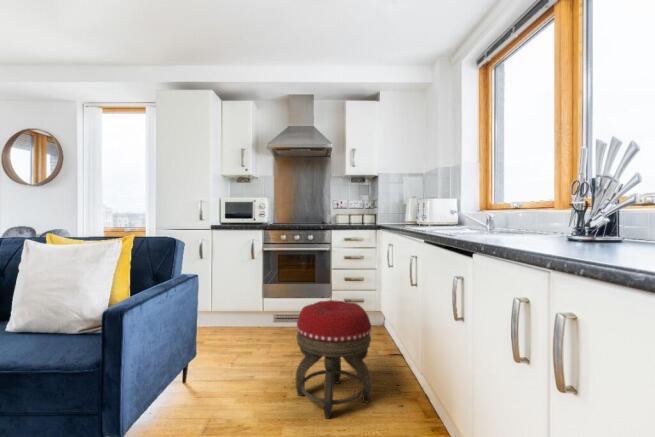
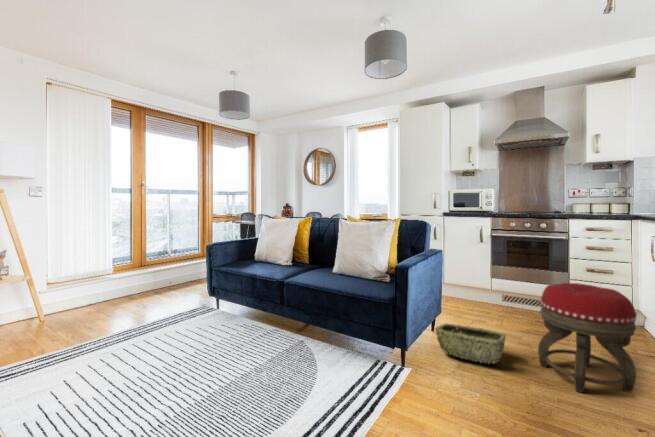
woven basket: none [178,368,264,415] -> present [435,324,506,363]

